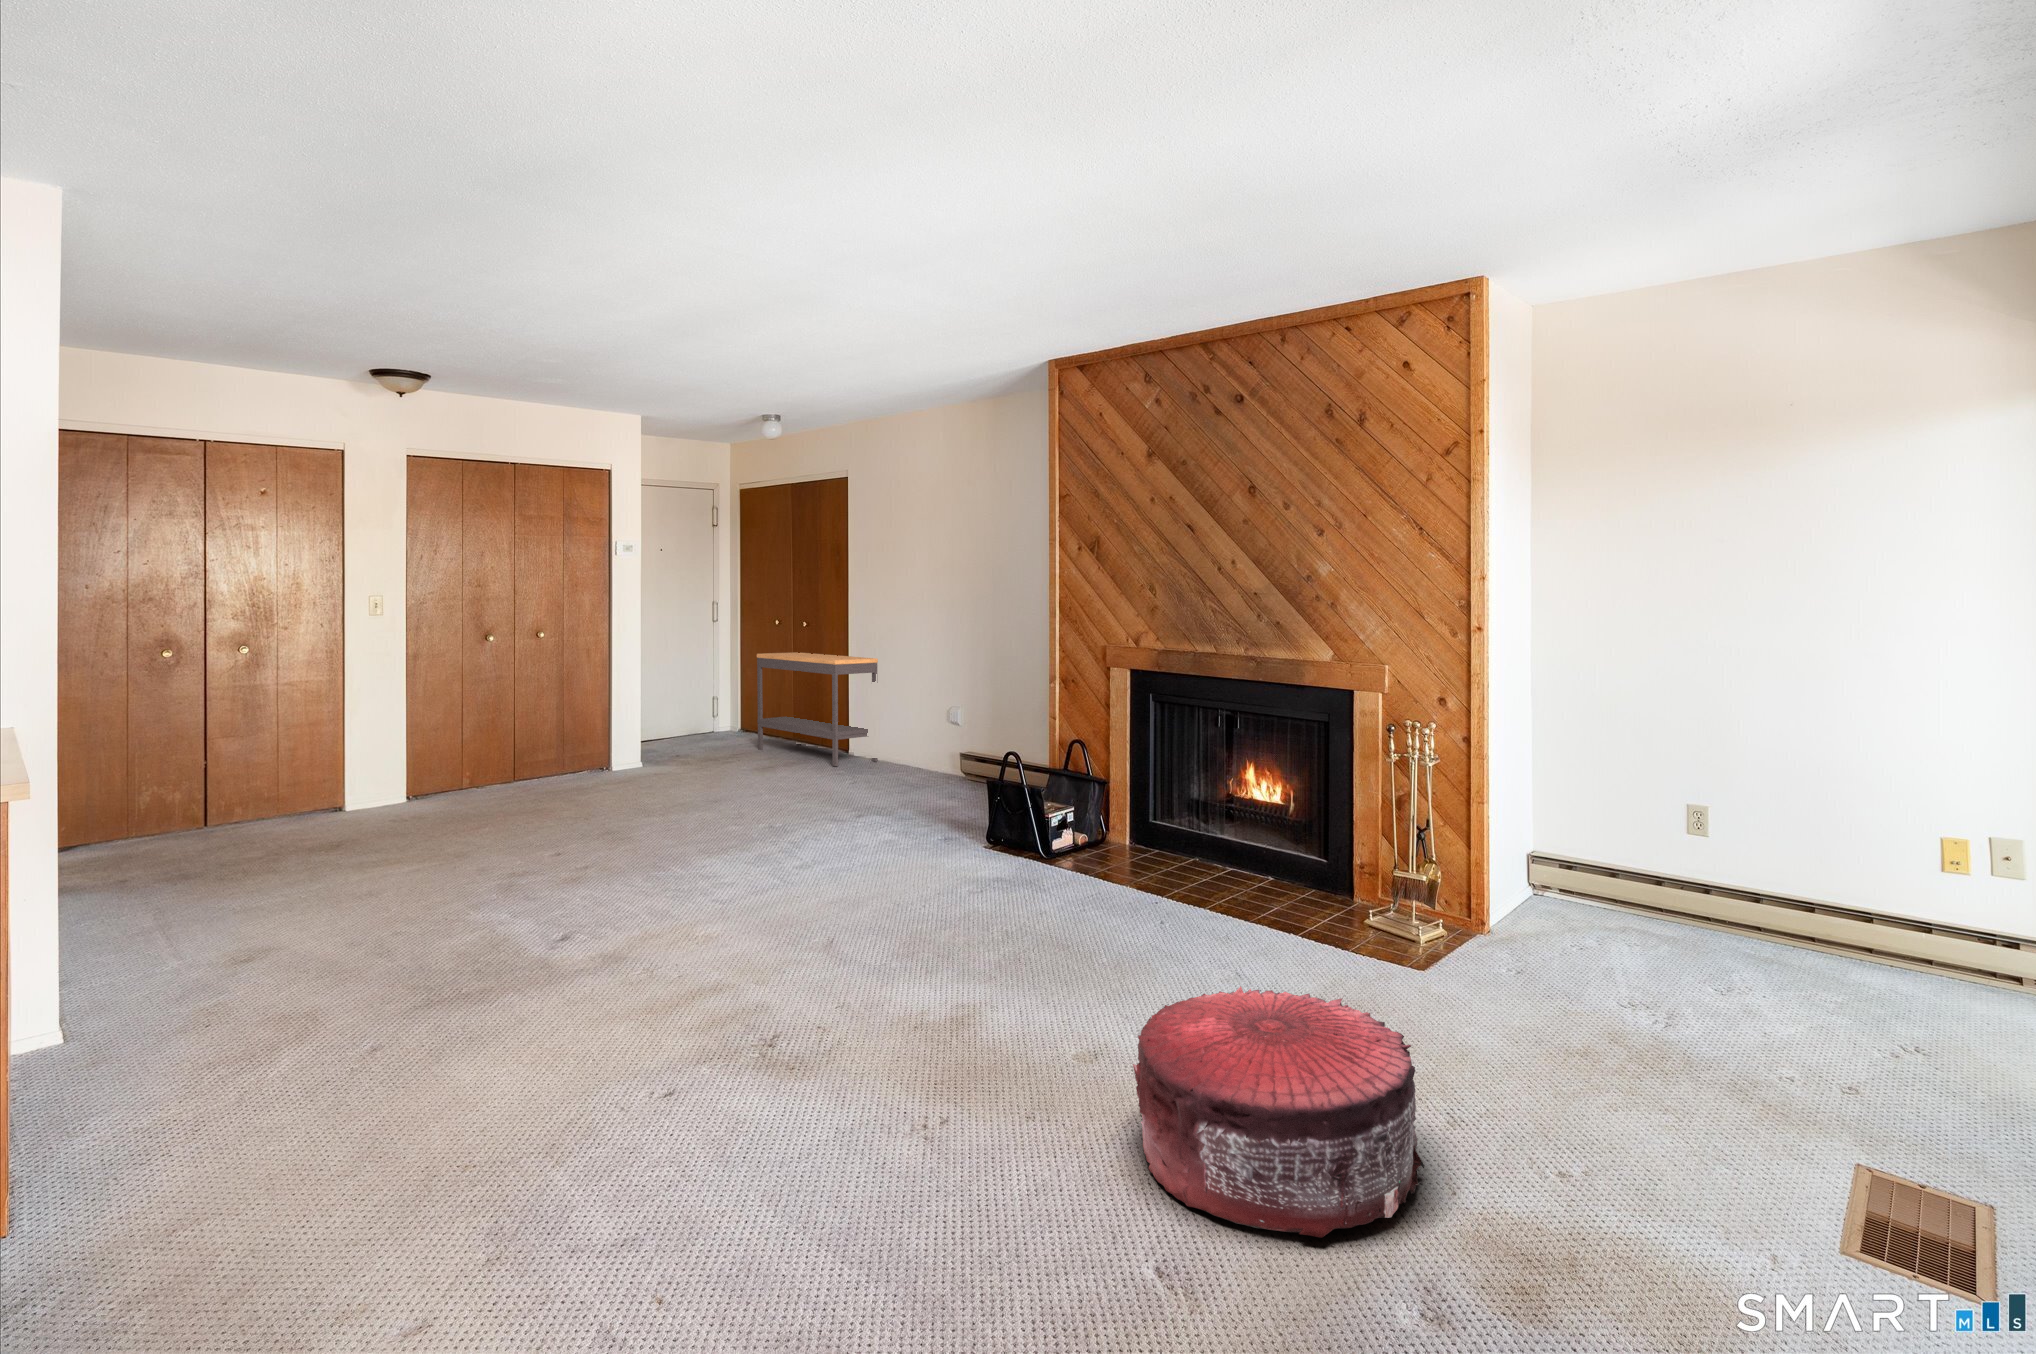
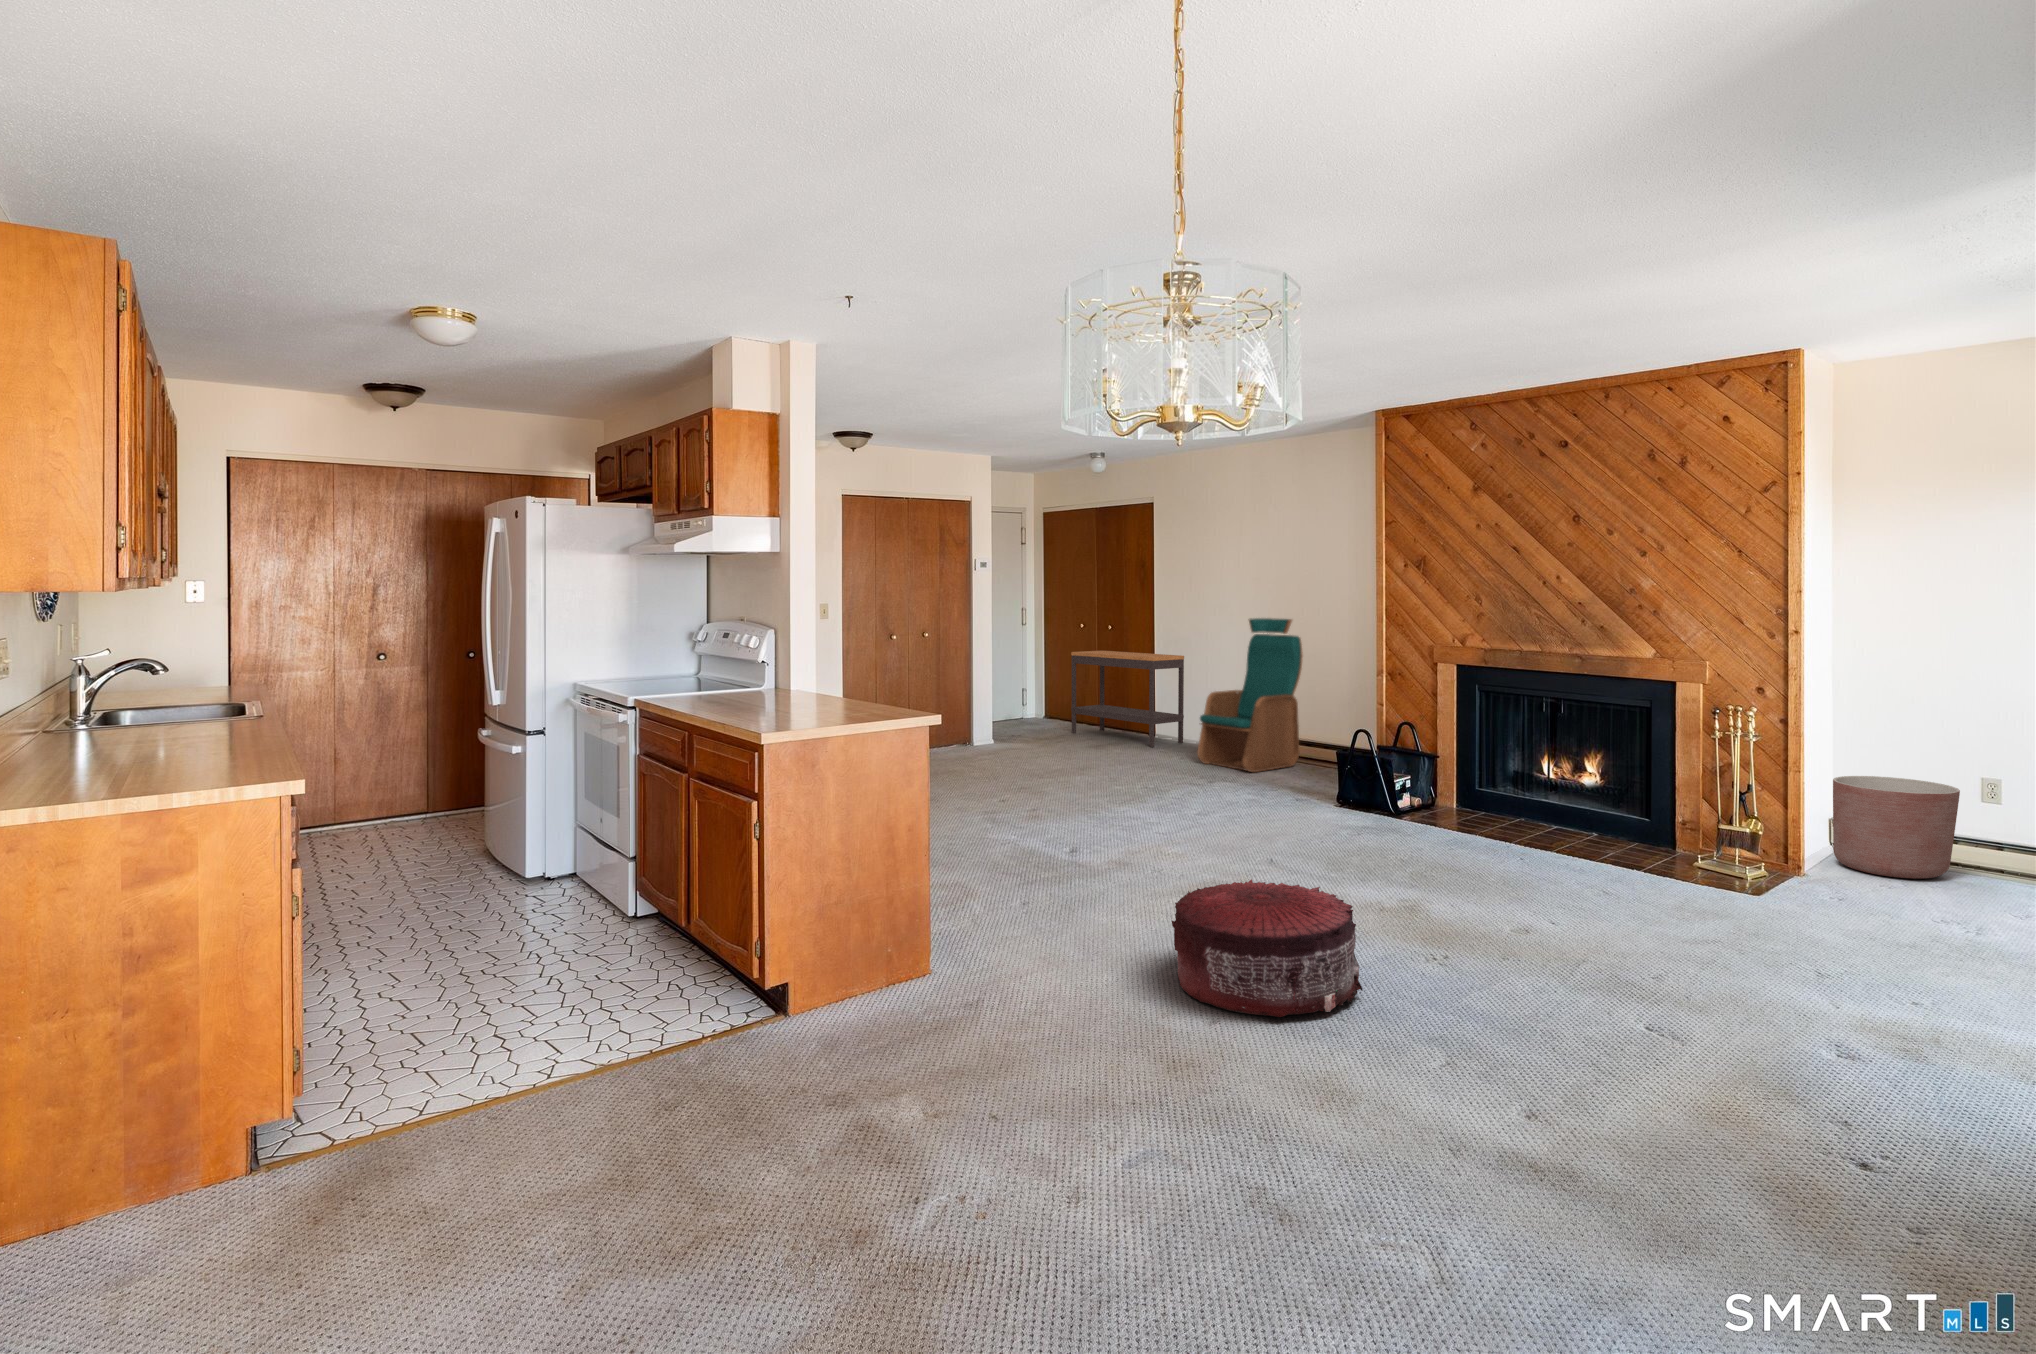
armchair: none [869,615,993,799] -> present [1197,618,1303,773]
planter: none [1526,806,1661,934] -> present [1833,776,1960,879]
pouf: present [1133,986,1424,1238] -> present [1172,879,1363,1017]

